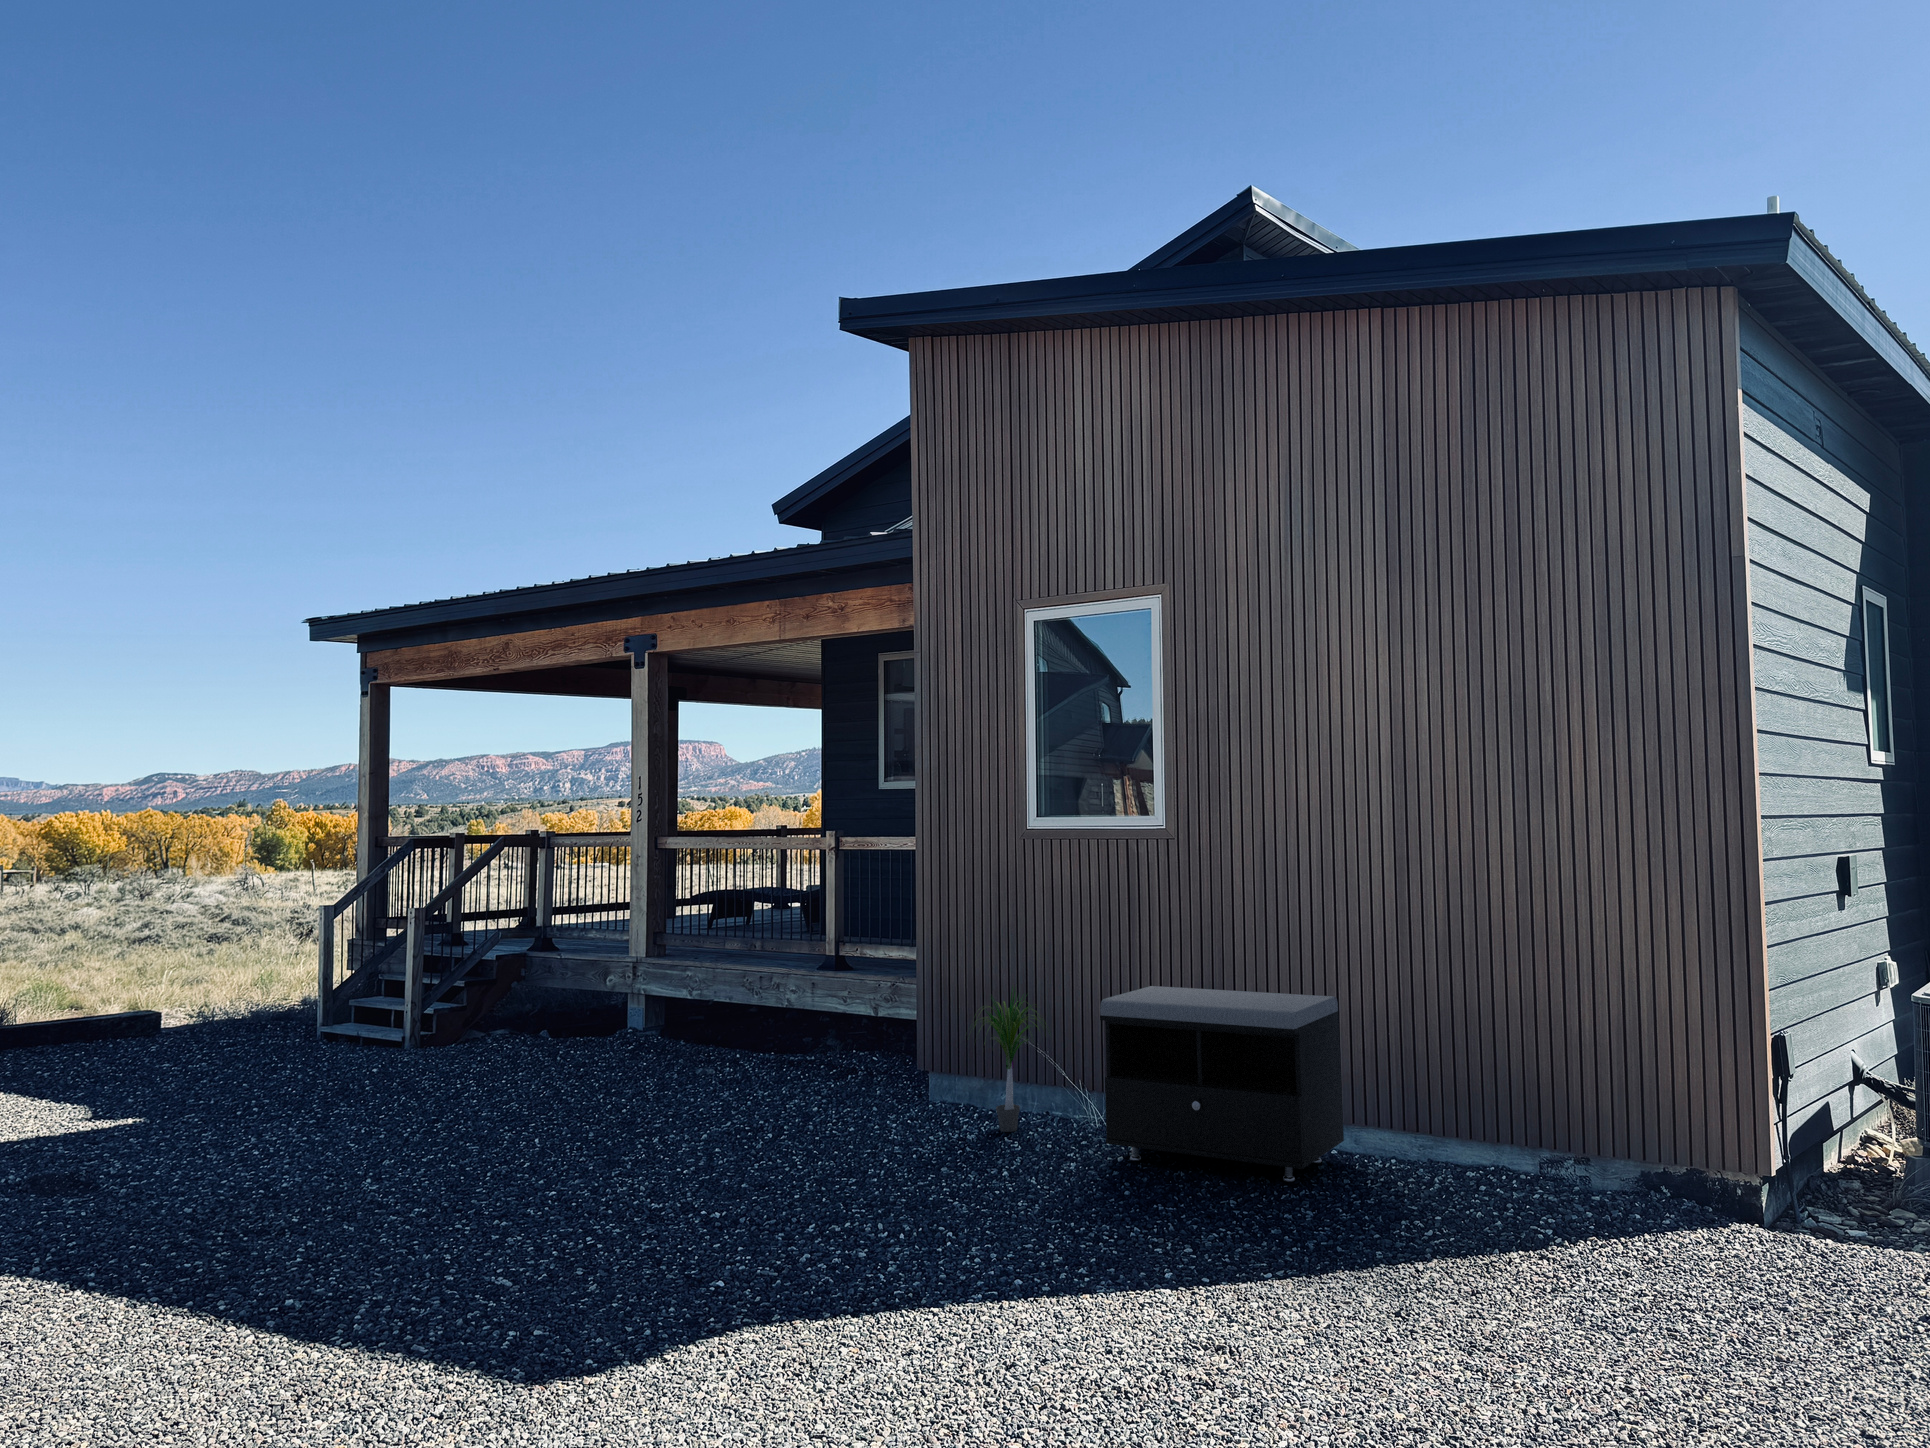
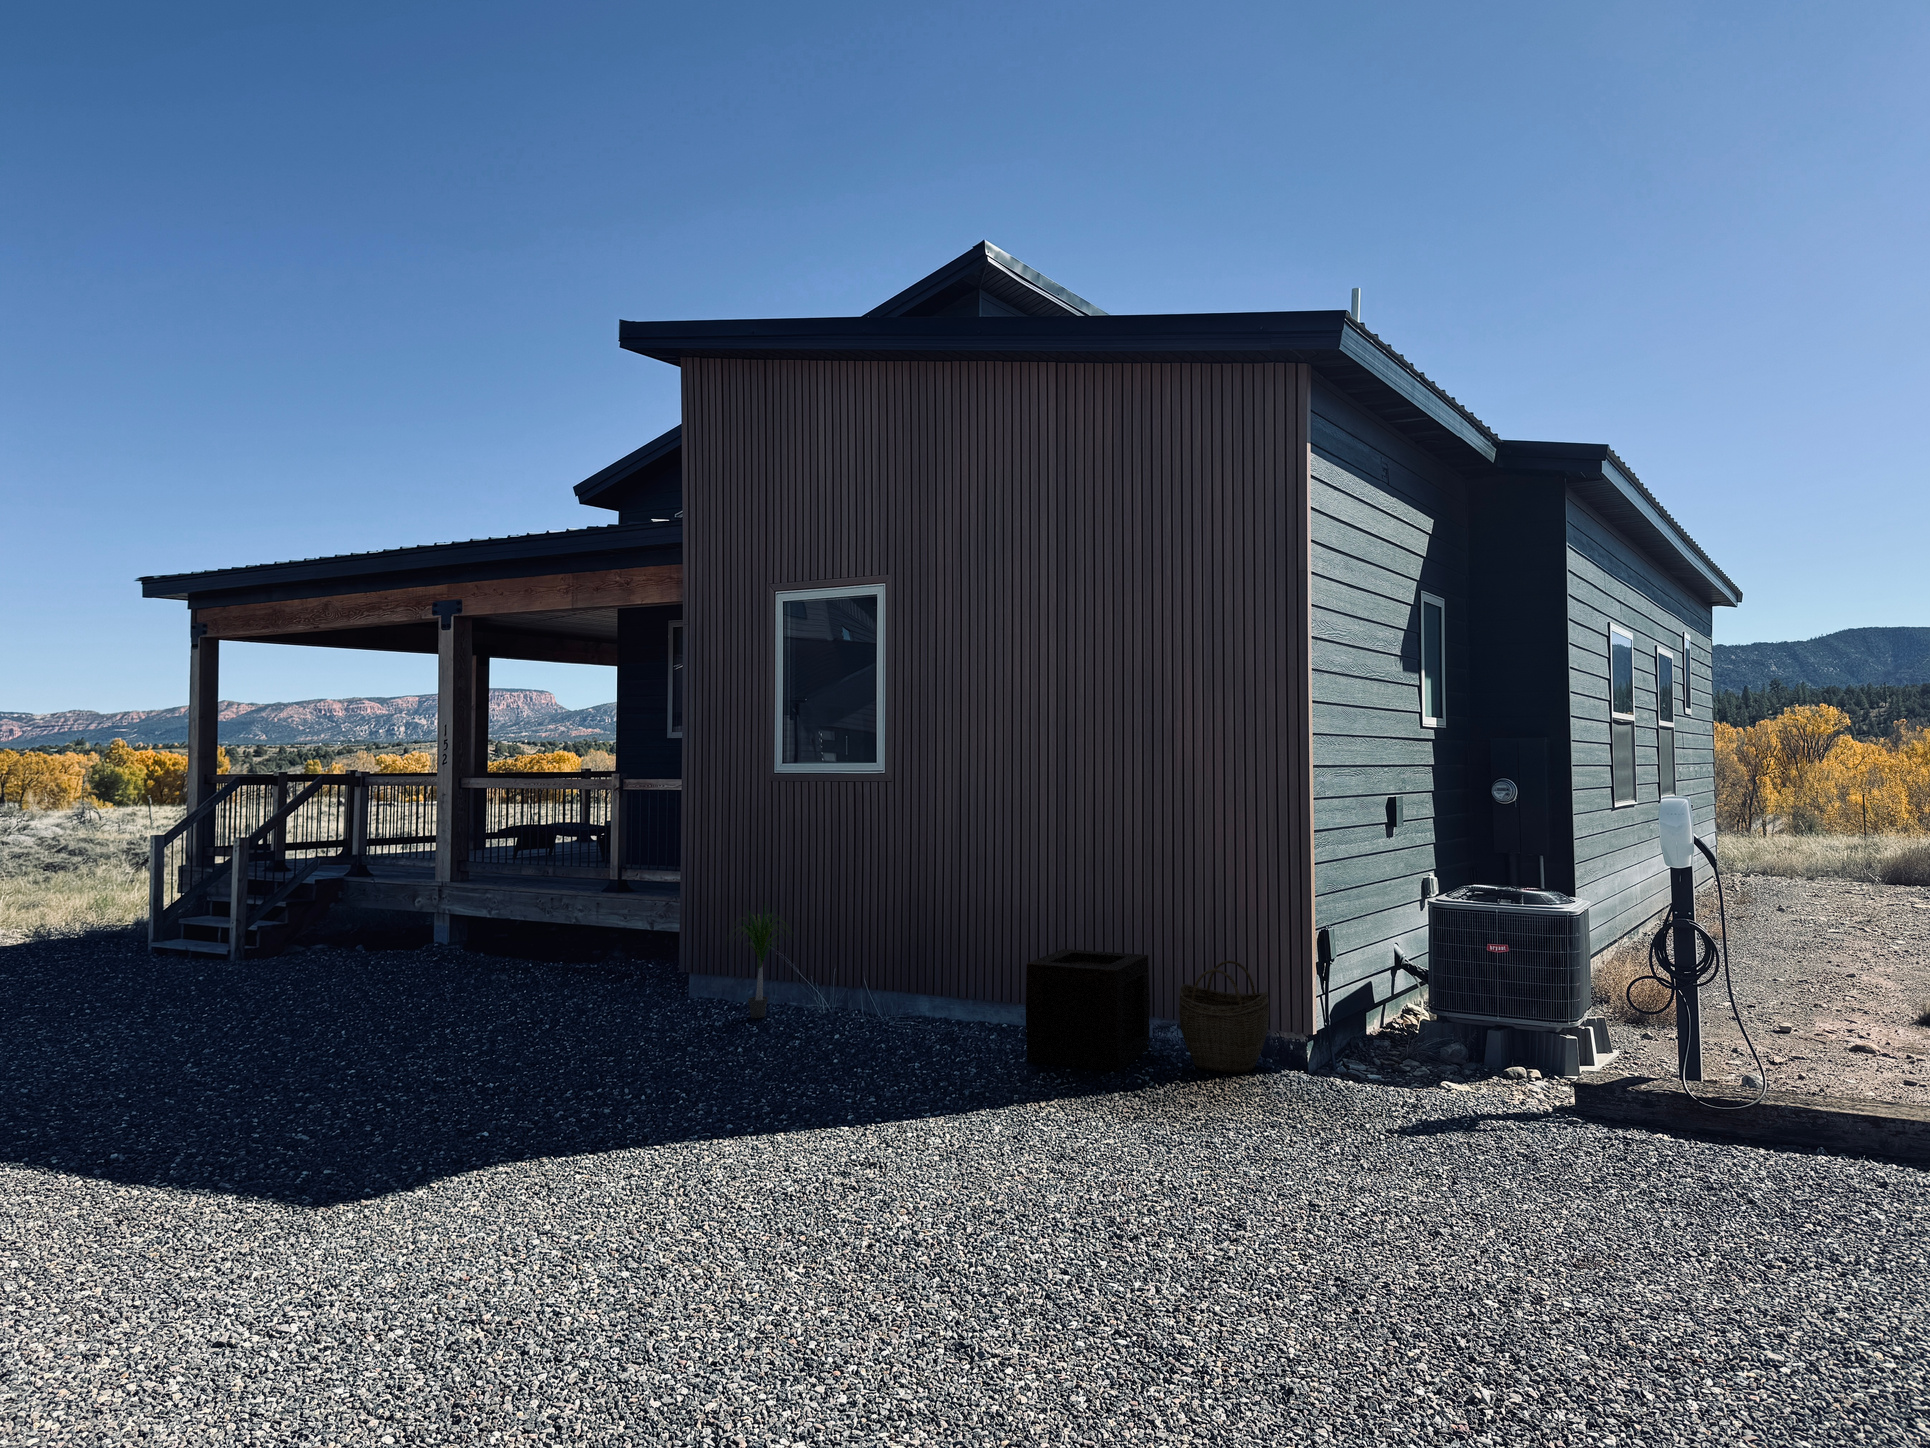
storage bench: present [1100,986,1344,1182] -> none [828,901,1016,1049]
wooden crate: none [1369,1051,1535,1220] -> present [1026,949,1150,1071]
woven basket: none [1583,1071,1716,1227] -> present [1179,961,1269,1073]

